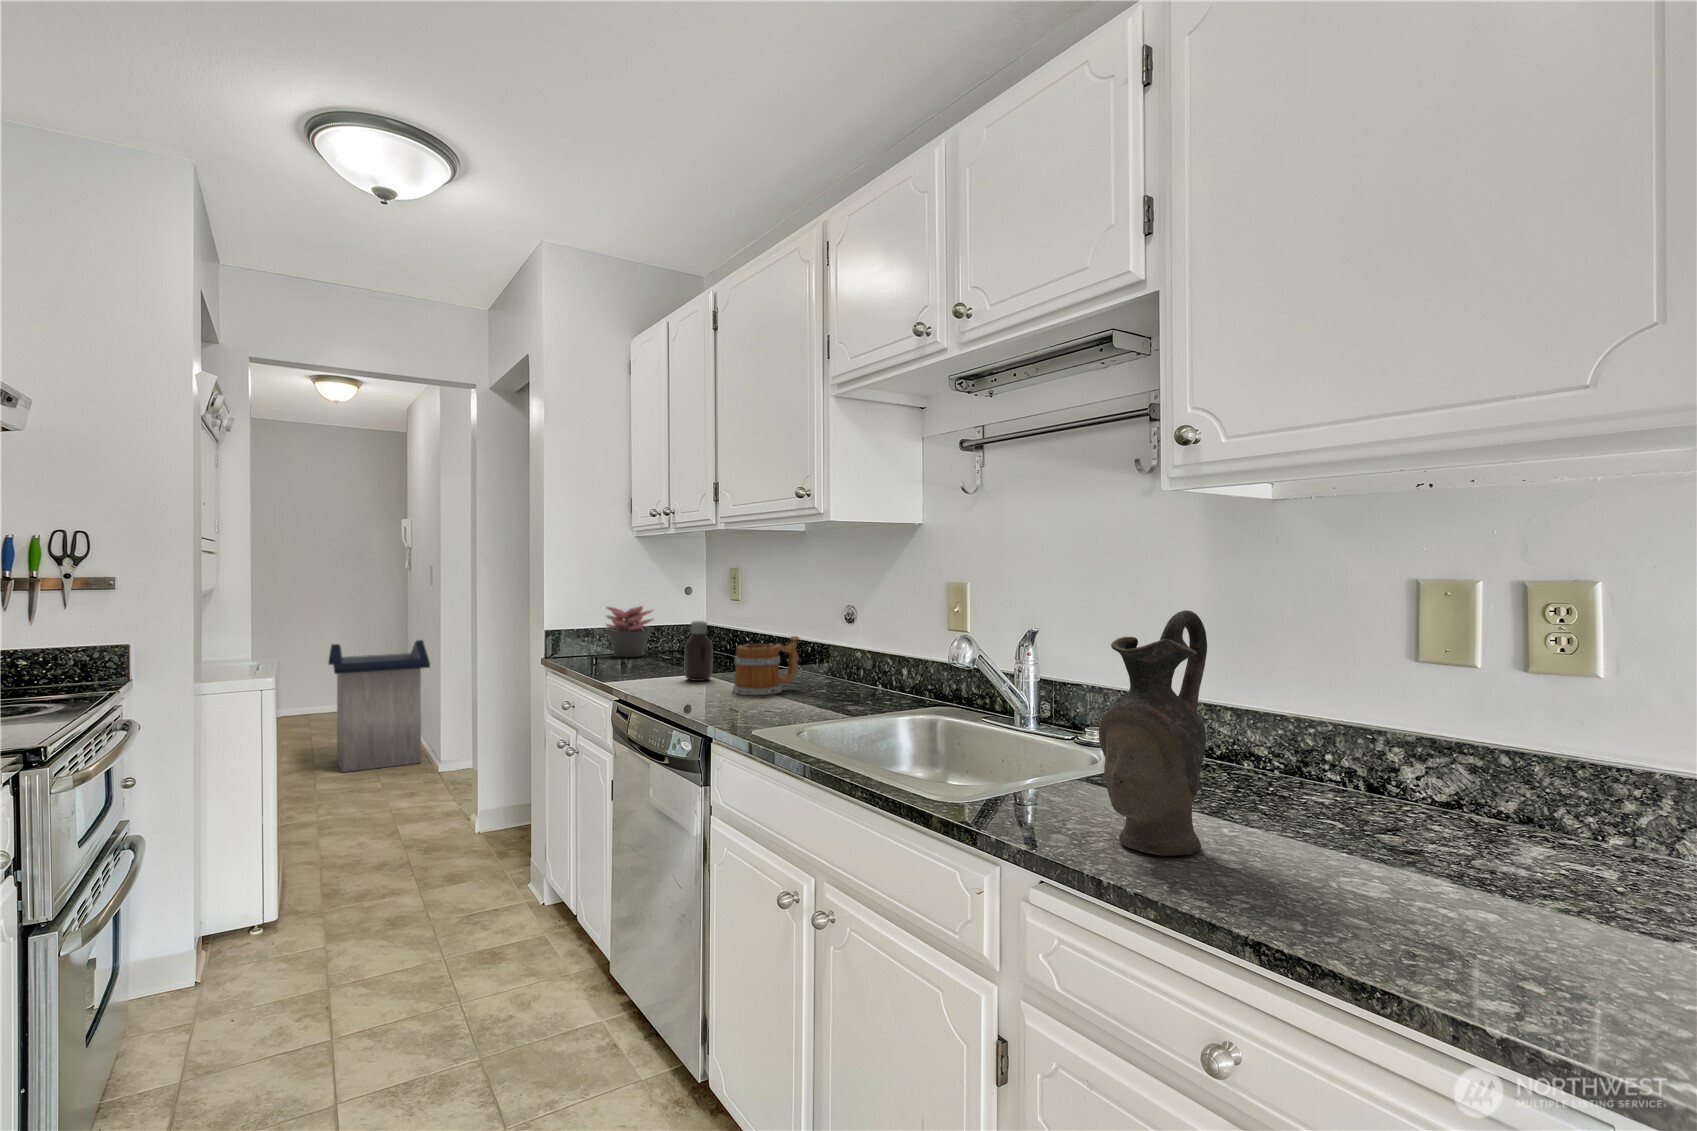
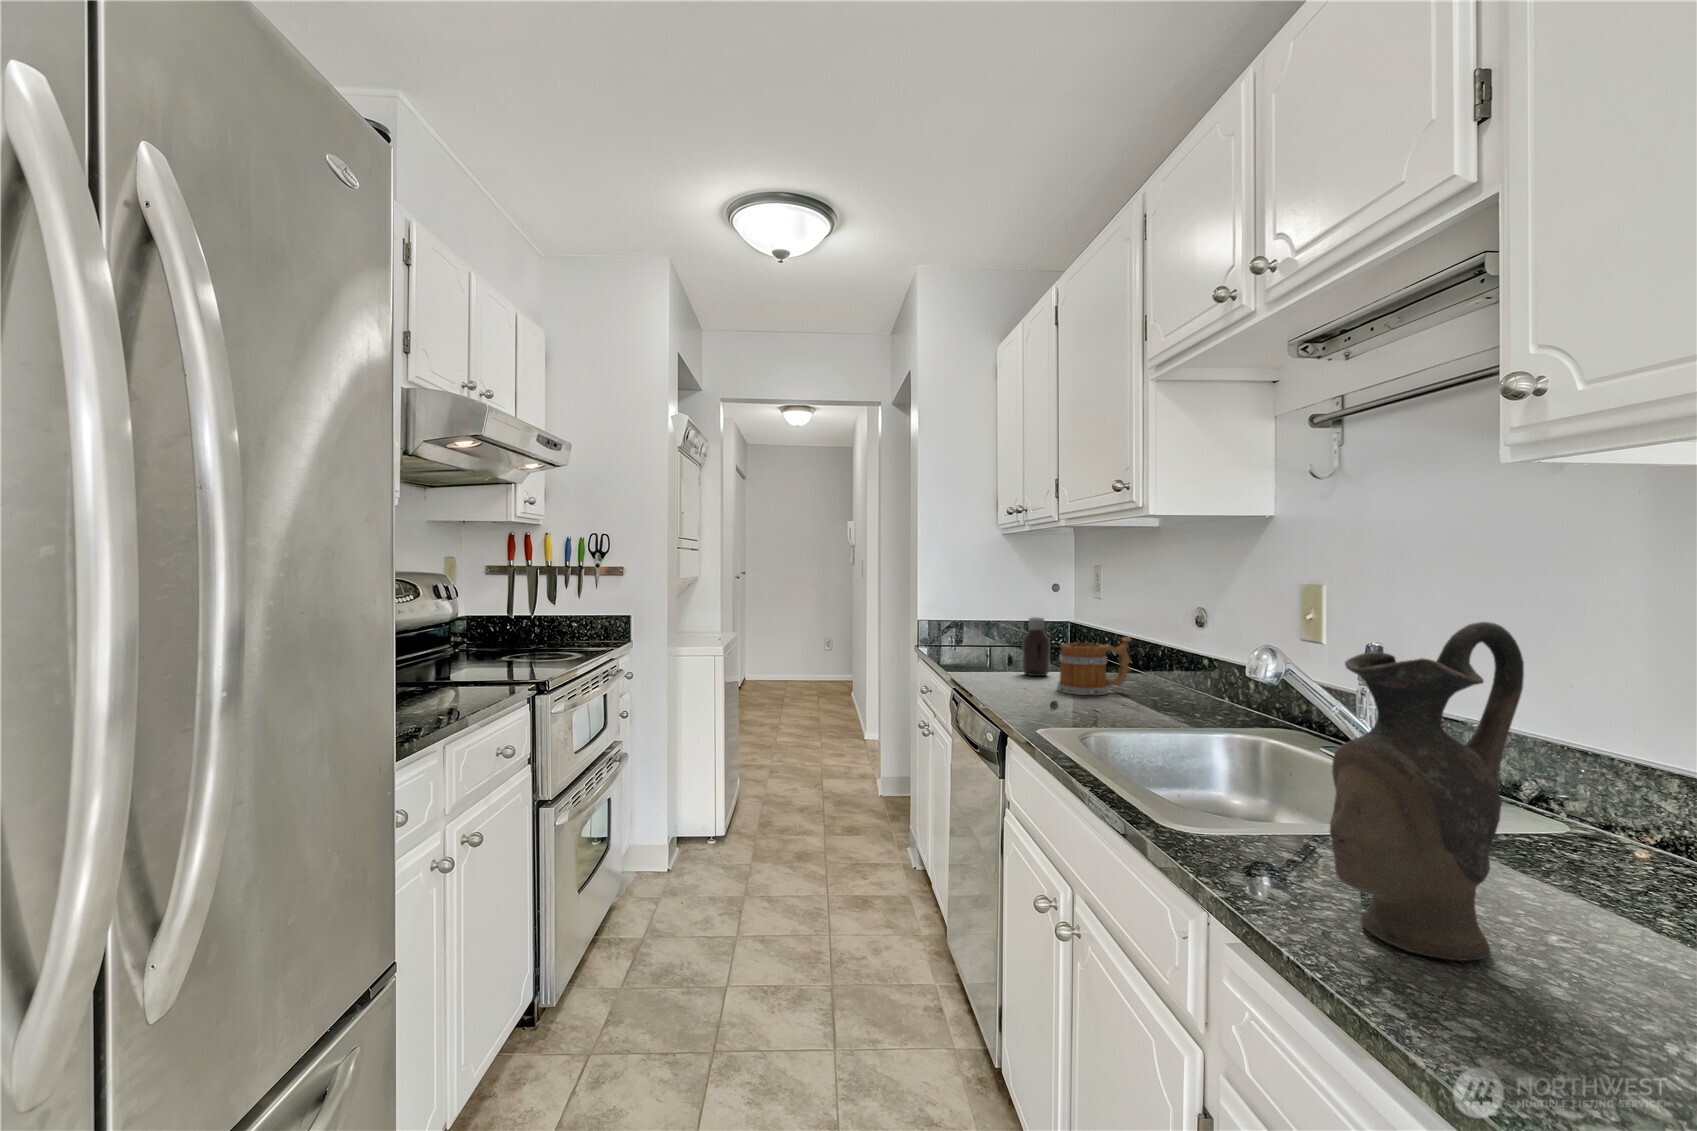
succulent plant: present [606,606,653,657] -> none [971,600,1020,650]
trash can: present [328,640,430,772] -> none [796,625,865,728]

